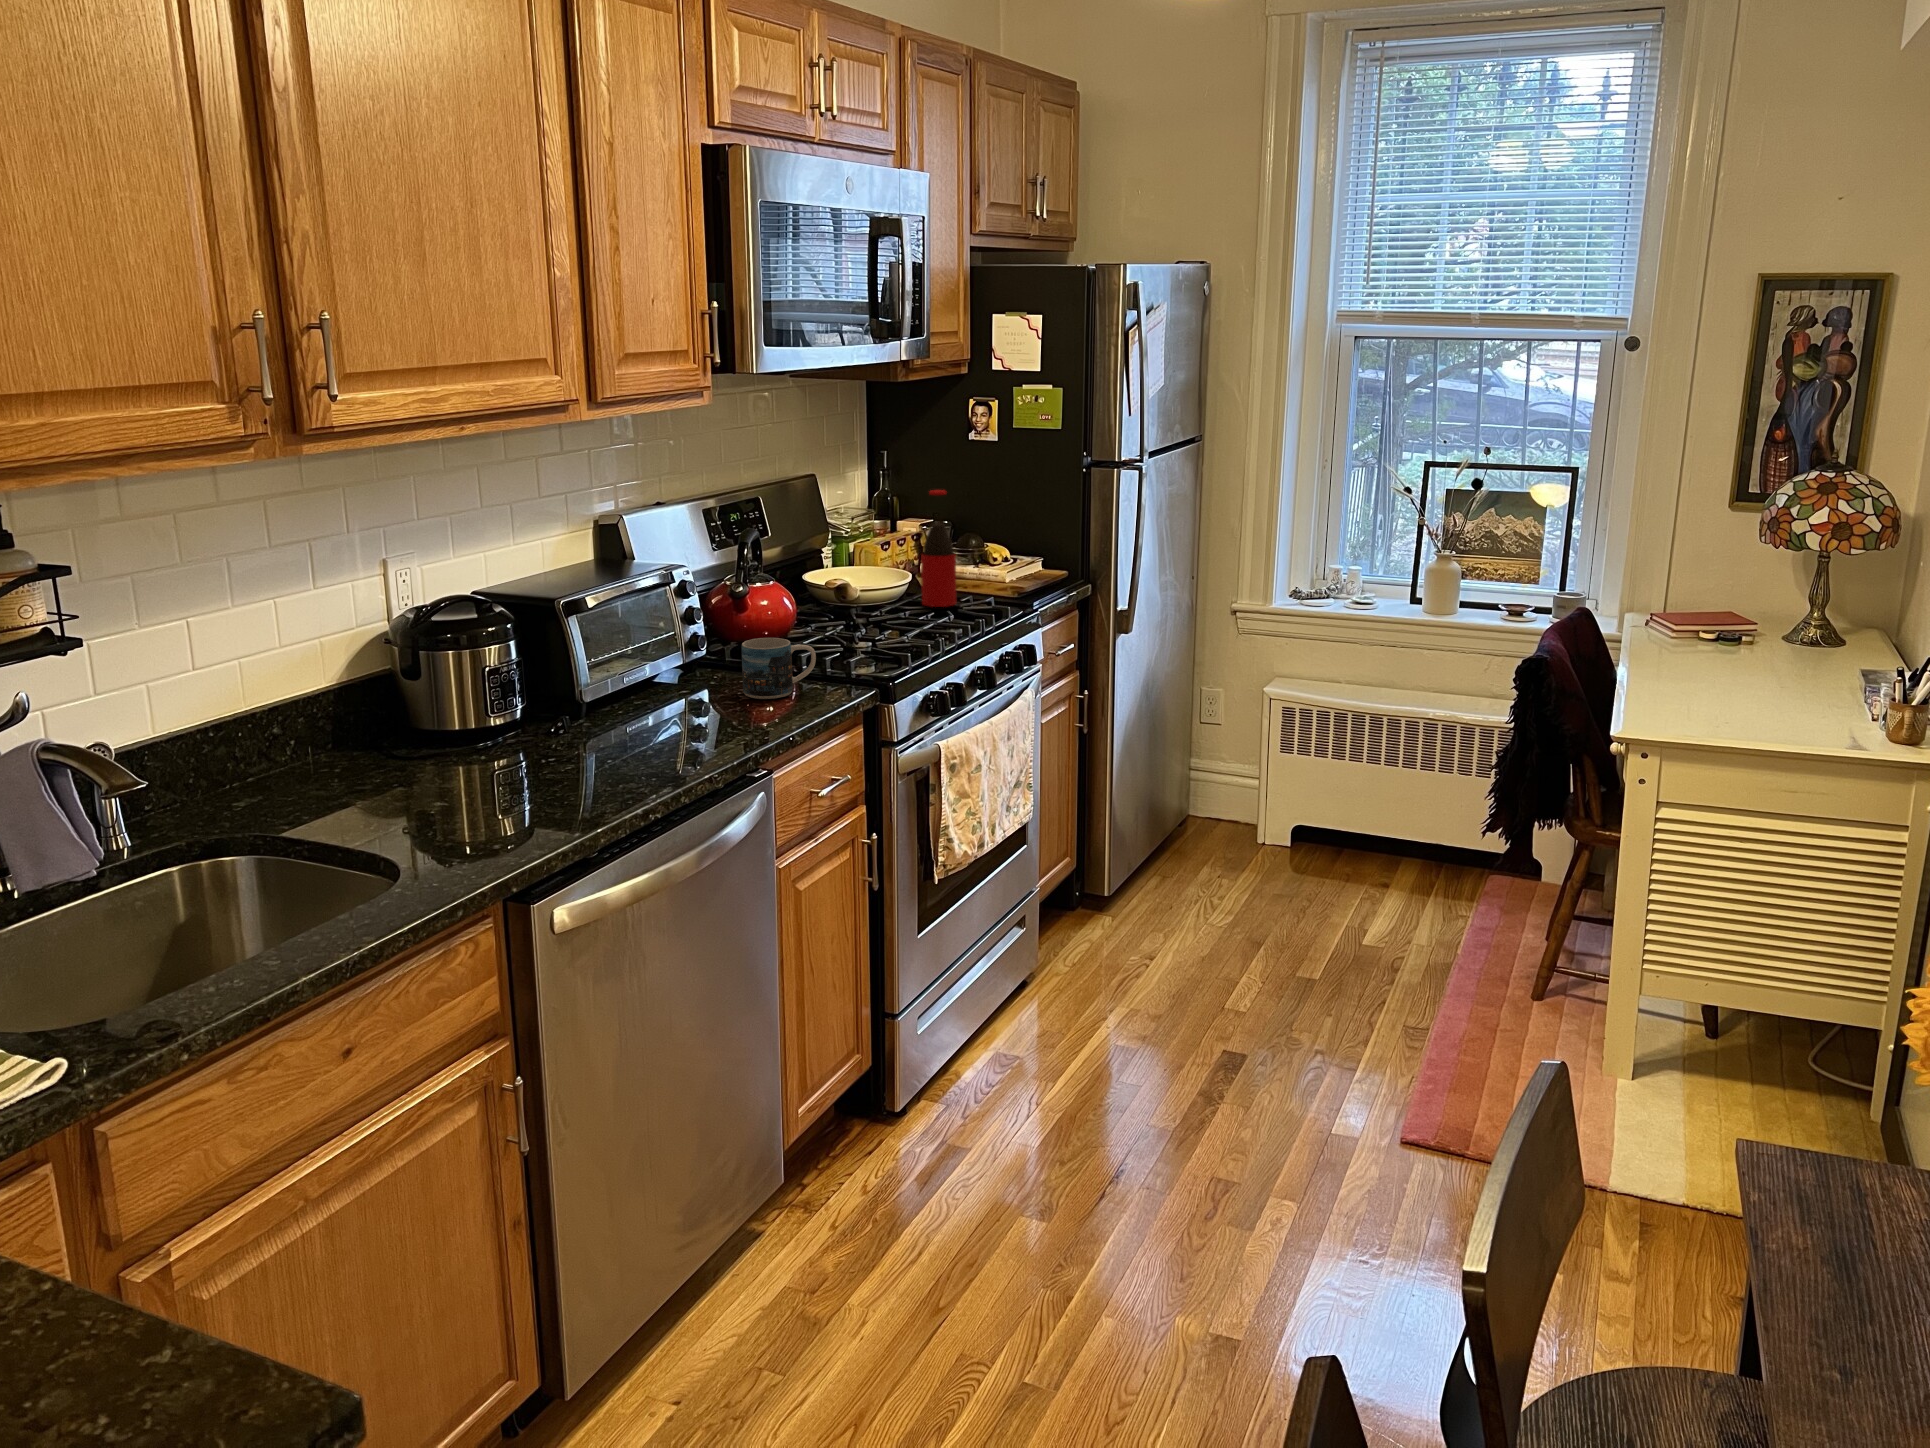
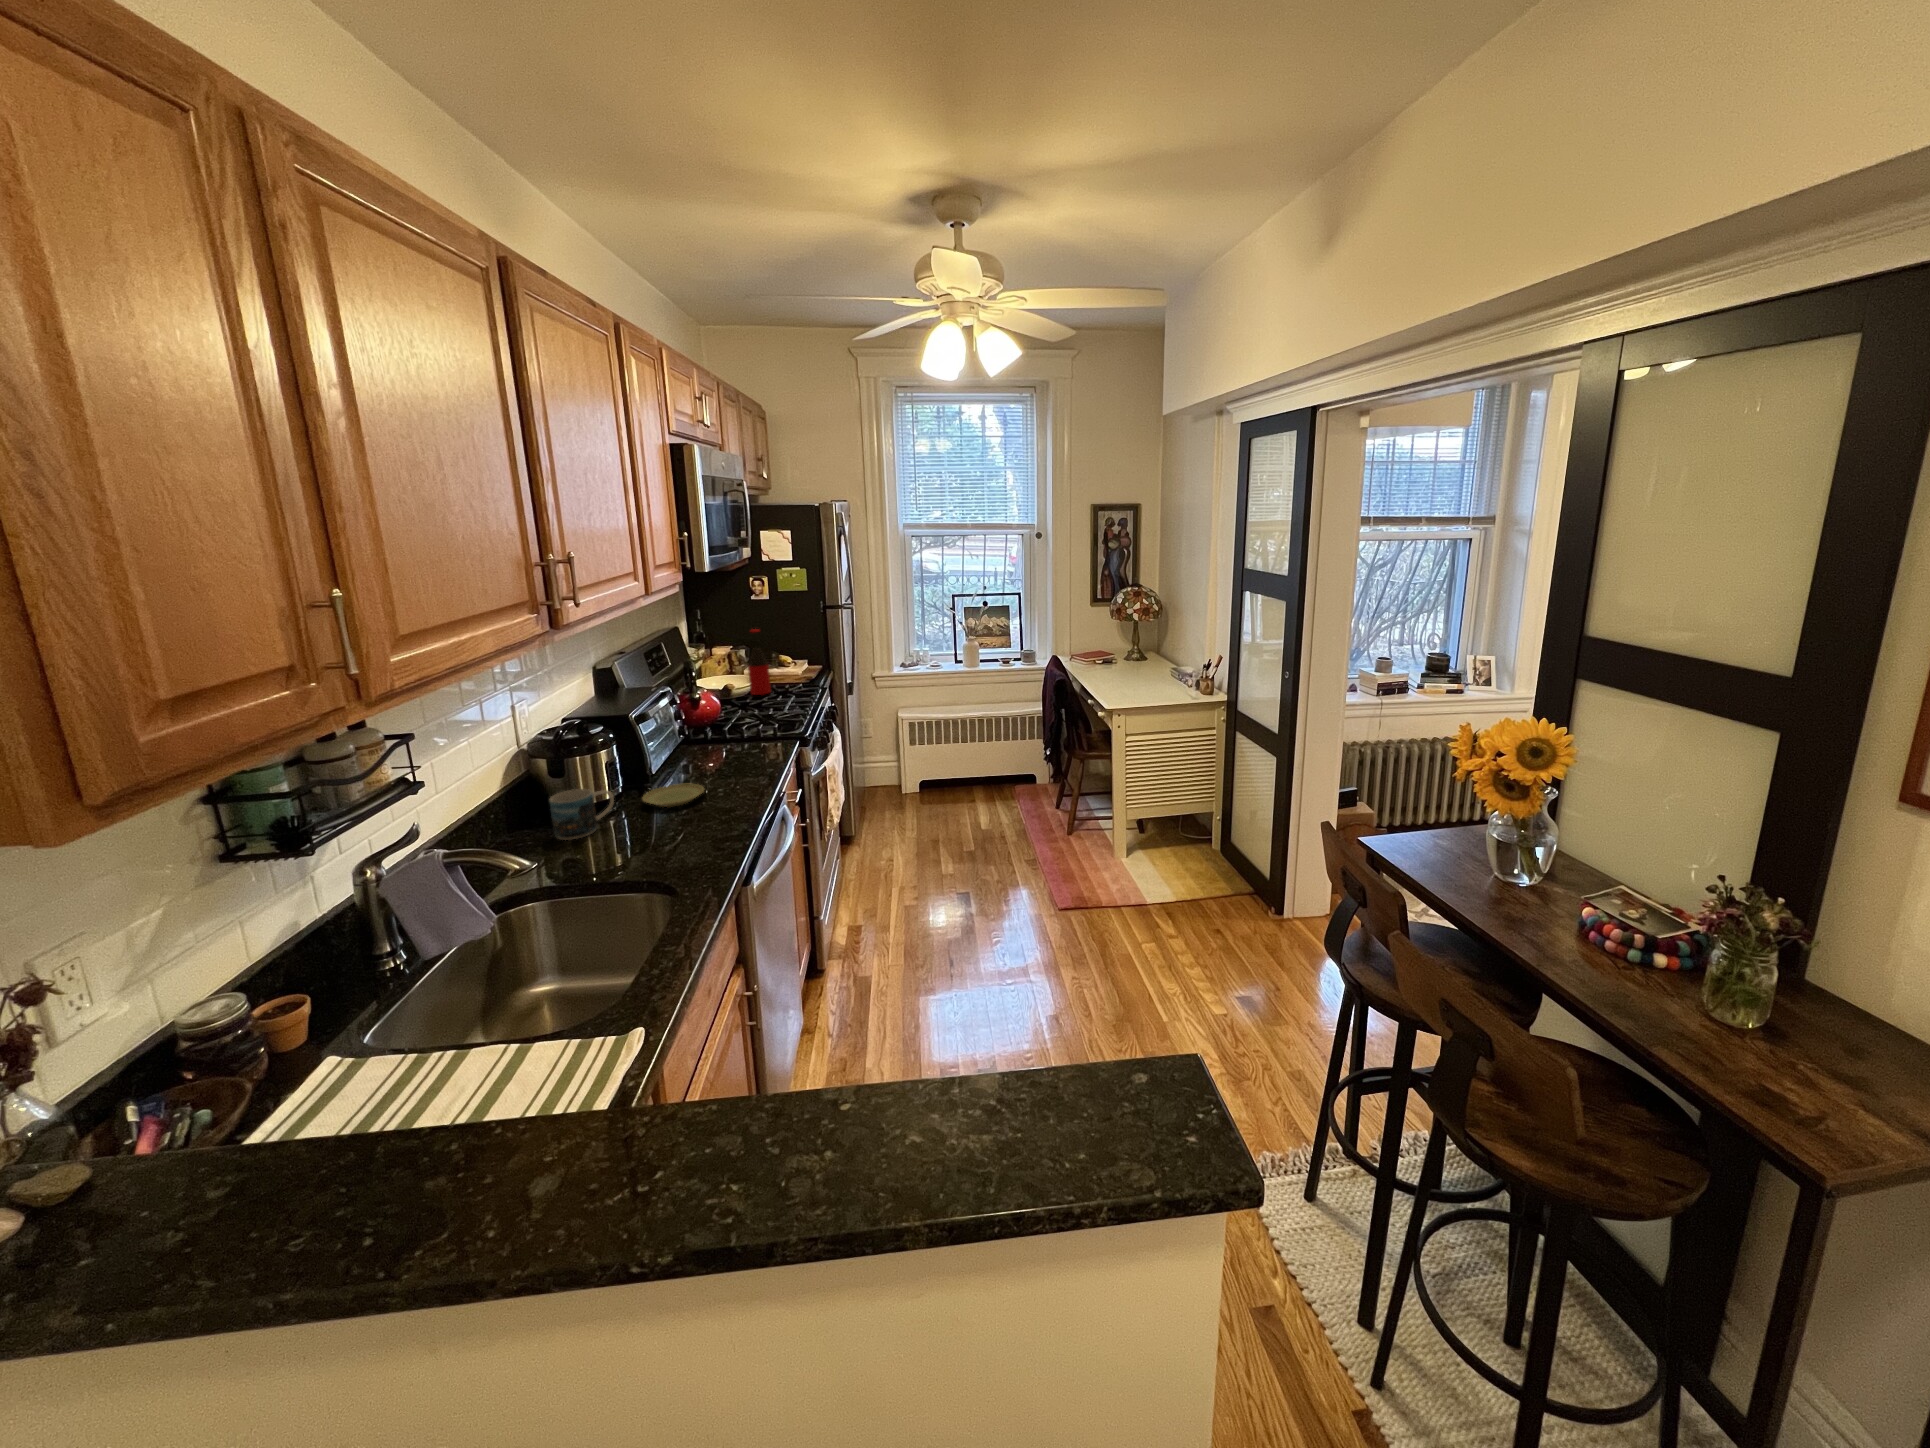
mug: present [742,638,816,699] -> present [549,789,614,840]
plate: none [579,720,672,752] -> present [643,784,704,807]

